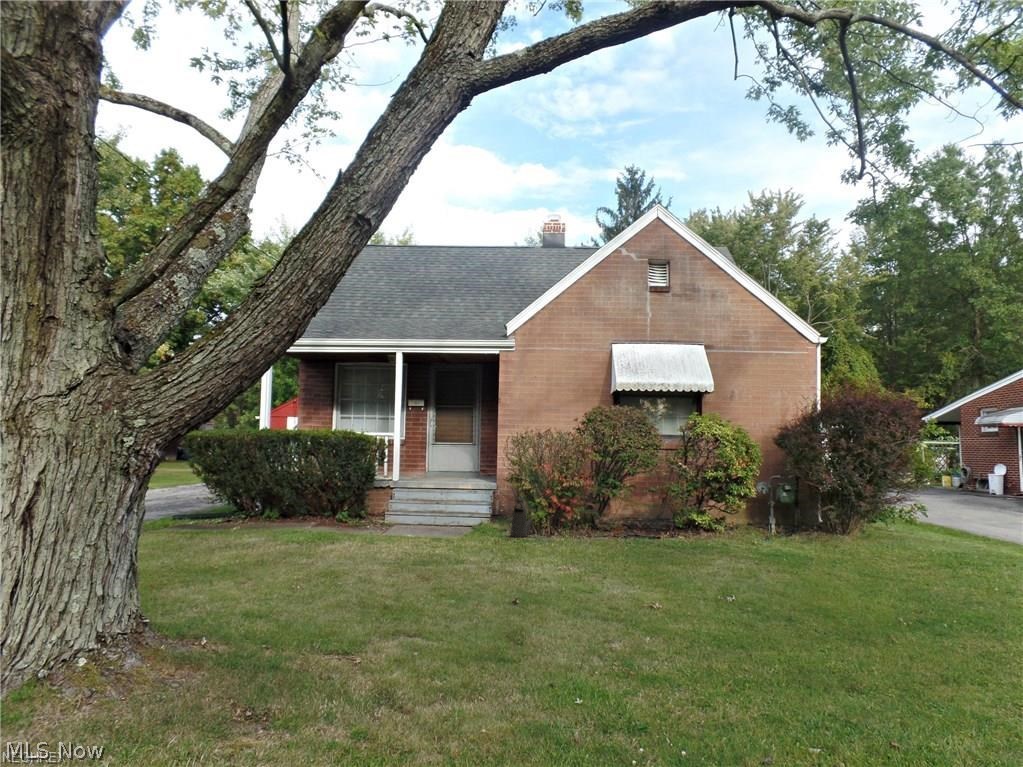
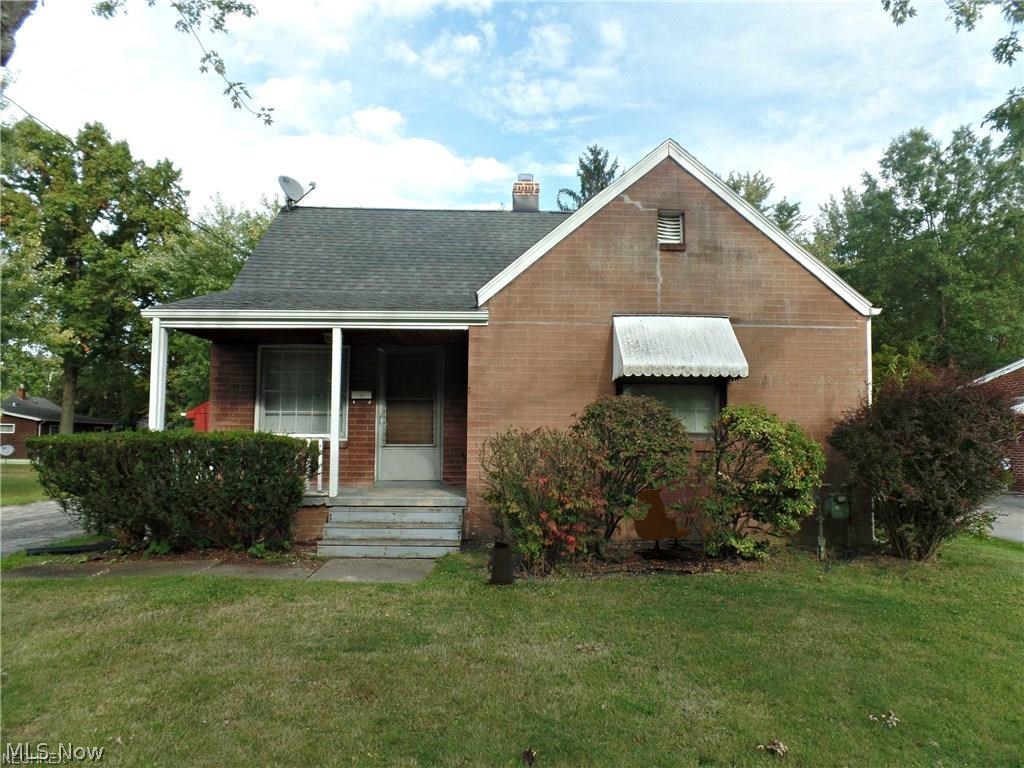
lounge chair: none [619,471,669,529] -> present [634,489,691,559]

